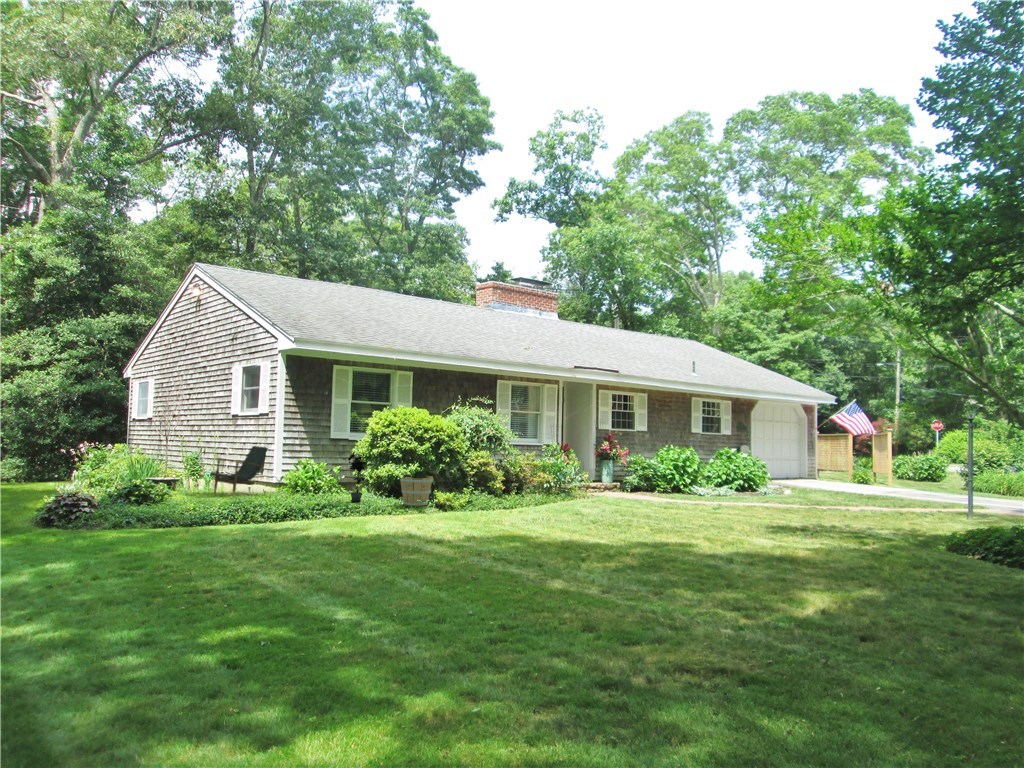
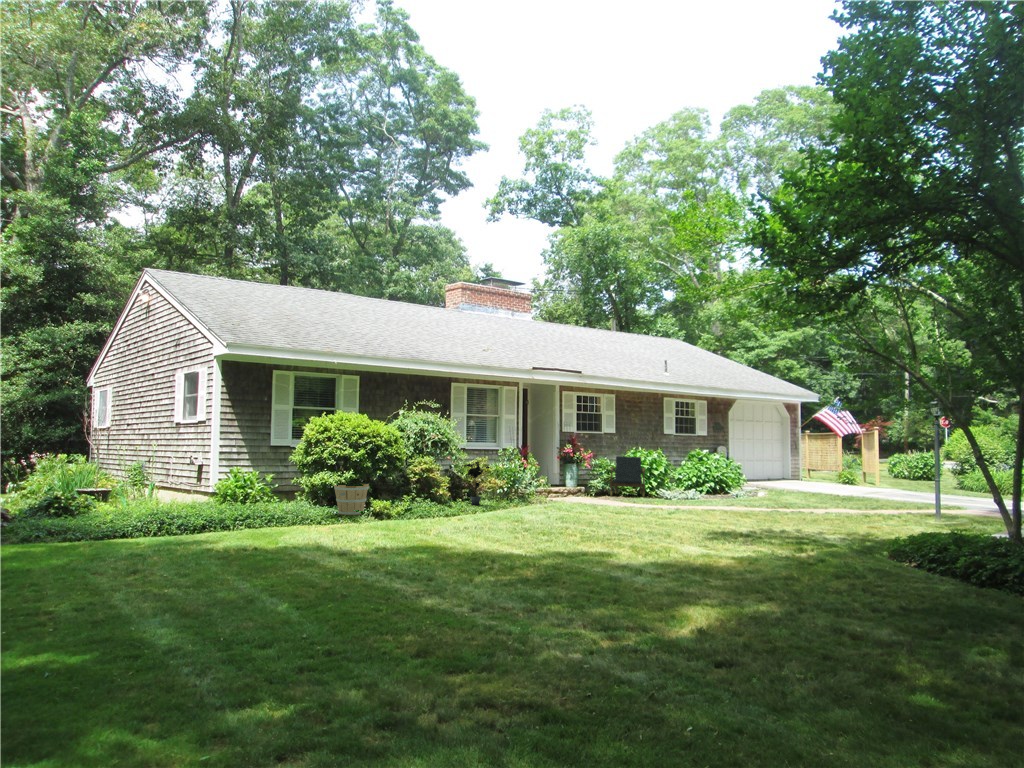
lounge chair: present [210,446,268,497] -> present [610,456,645,497]
potted plant: present [348,453,368,502] -> present [462,461,490,505]

